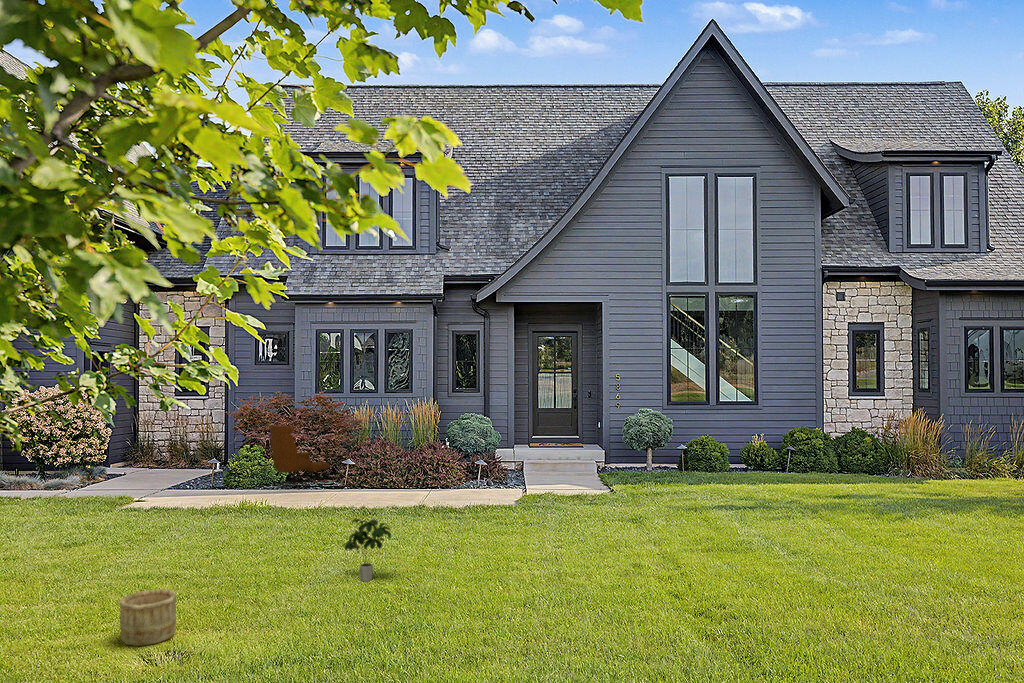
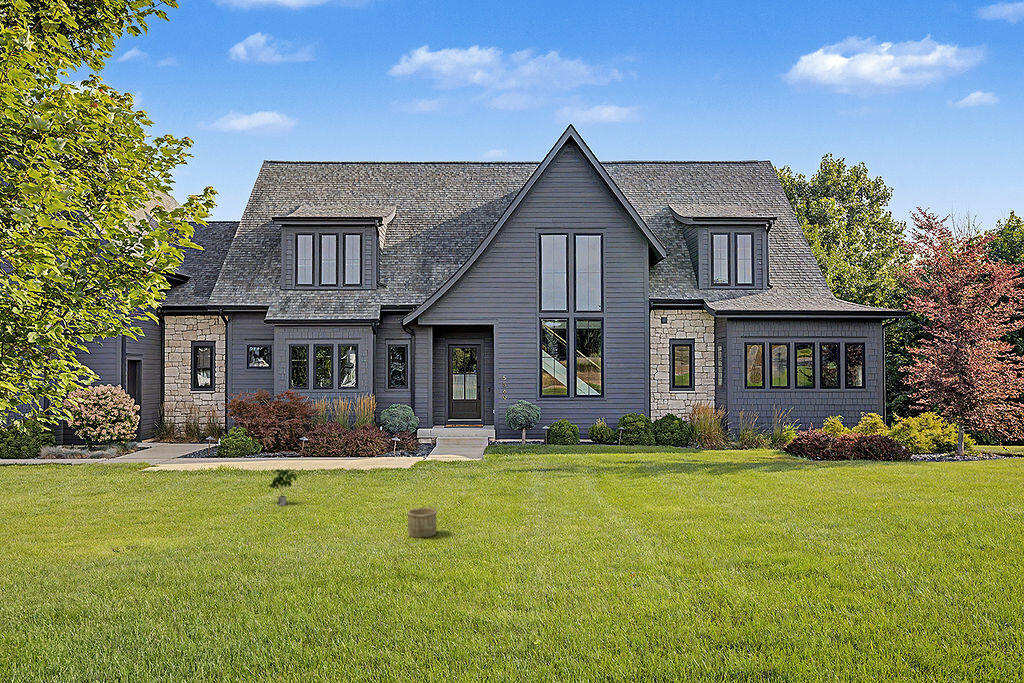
lounge chair: present [270,426,330,488] -> none [247,413,292,457]
wooden bucket: present [119,589,177,646] -> present [407,508,437,538]

